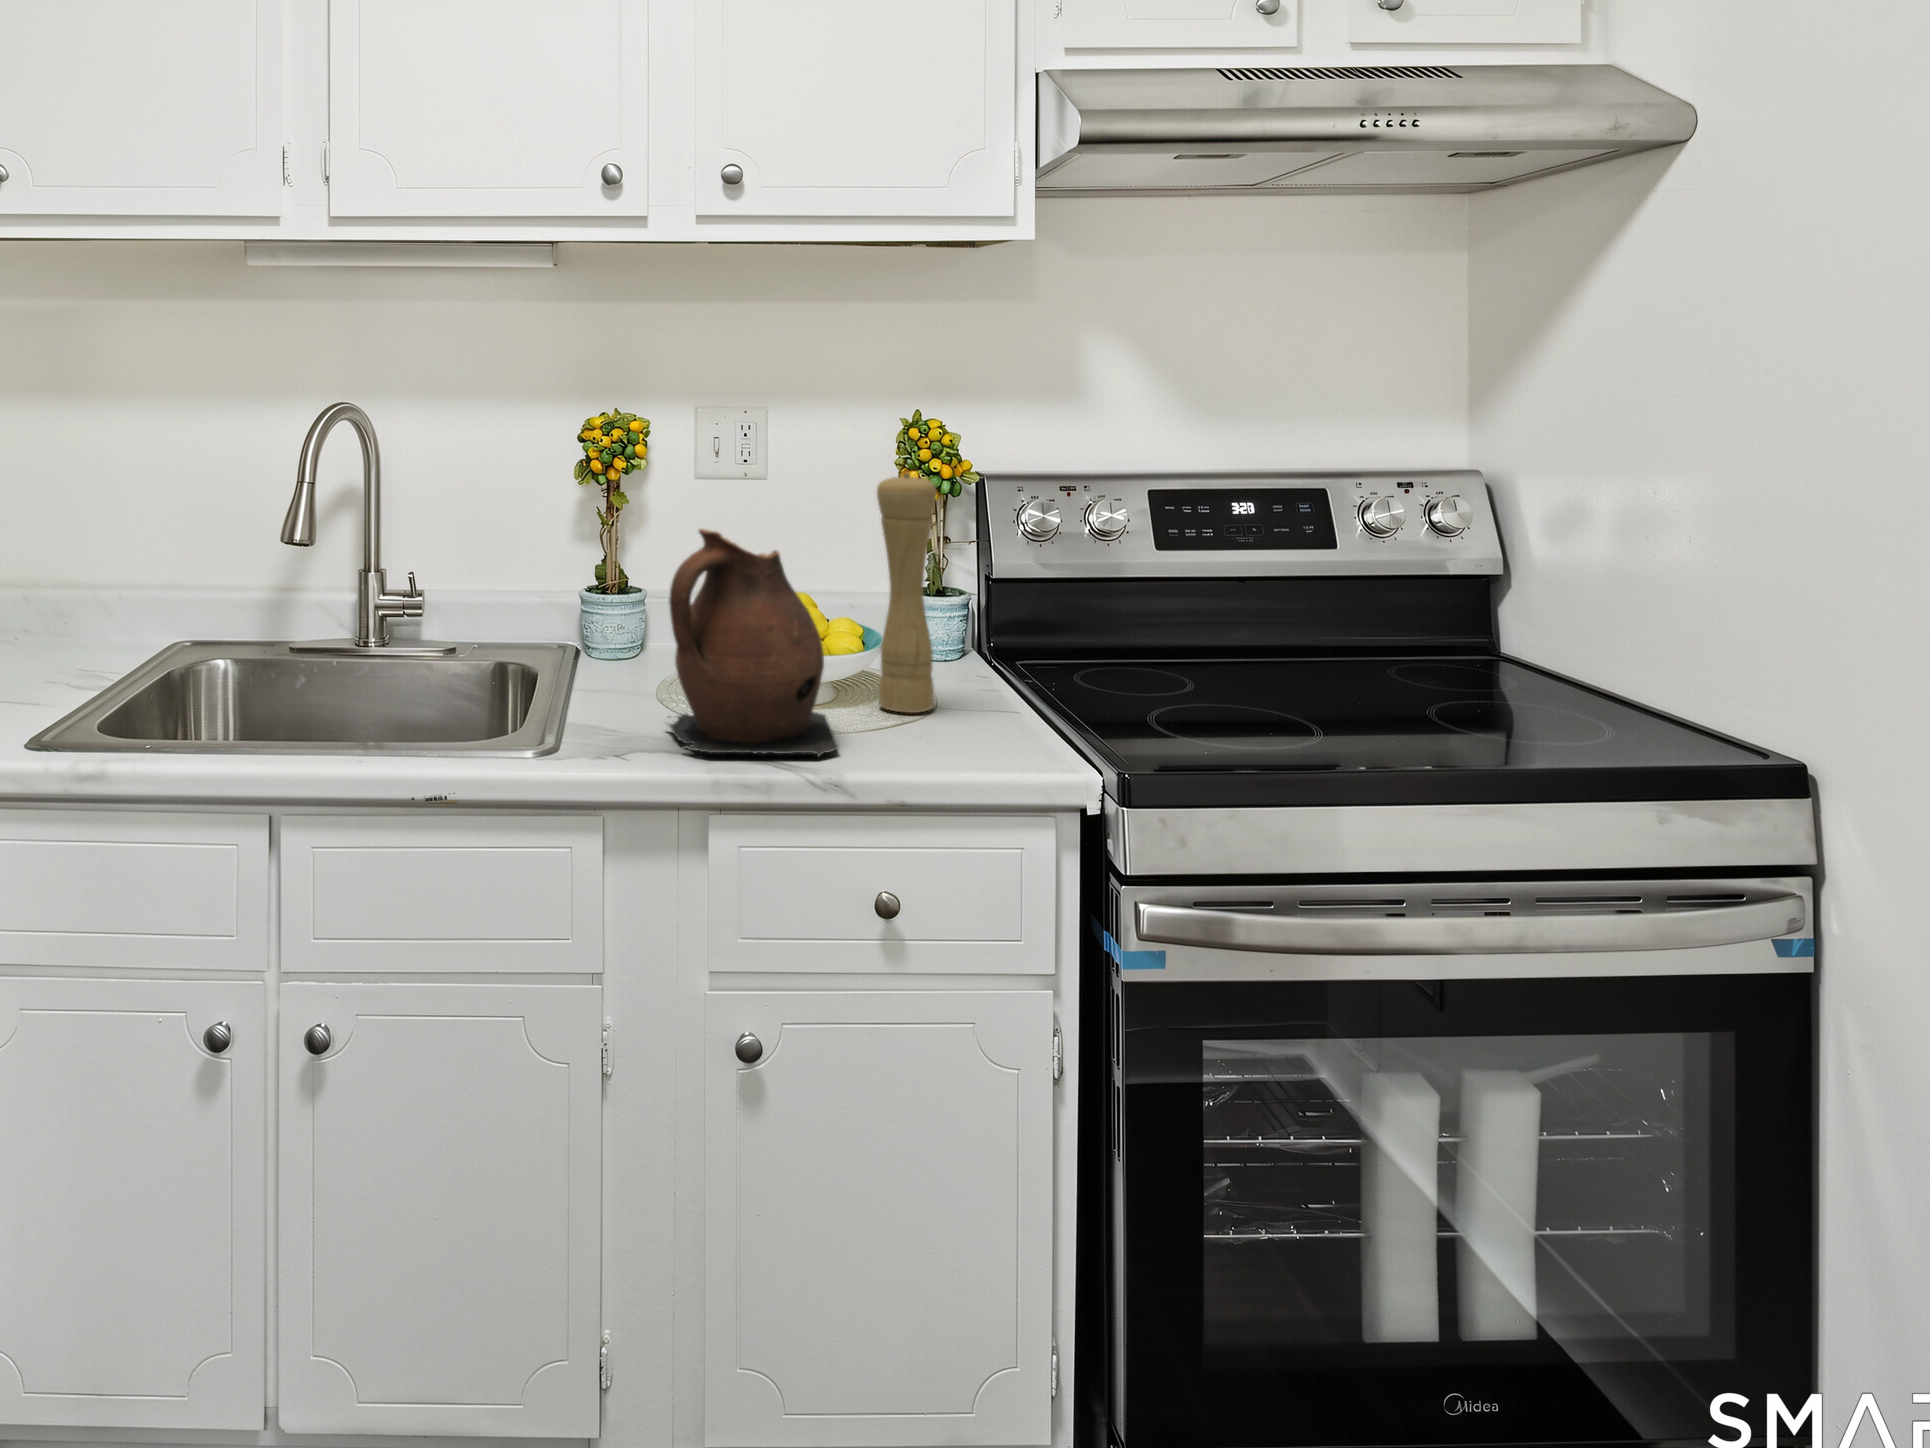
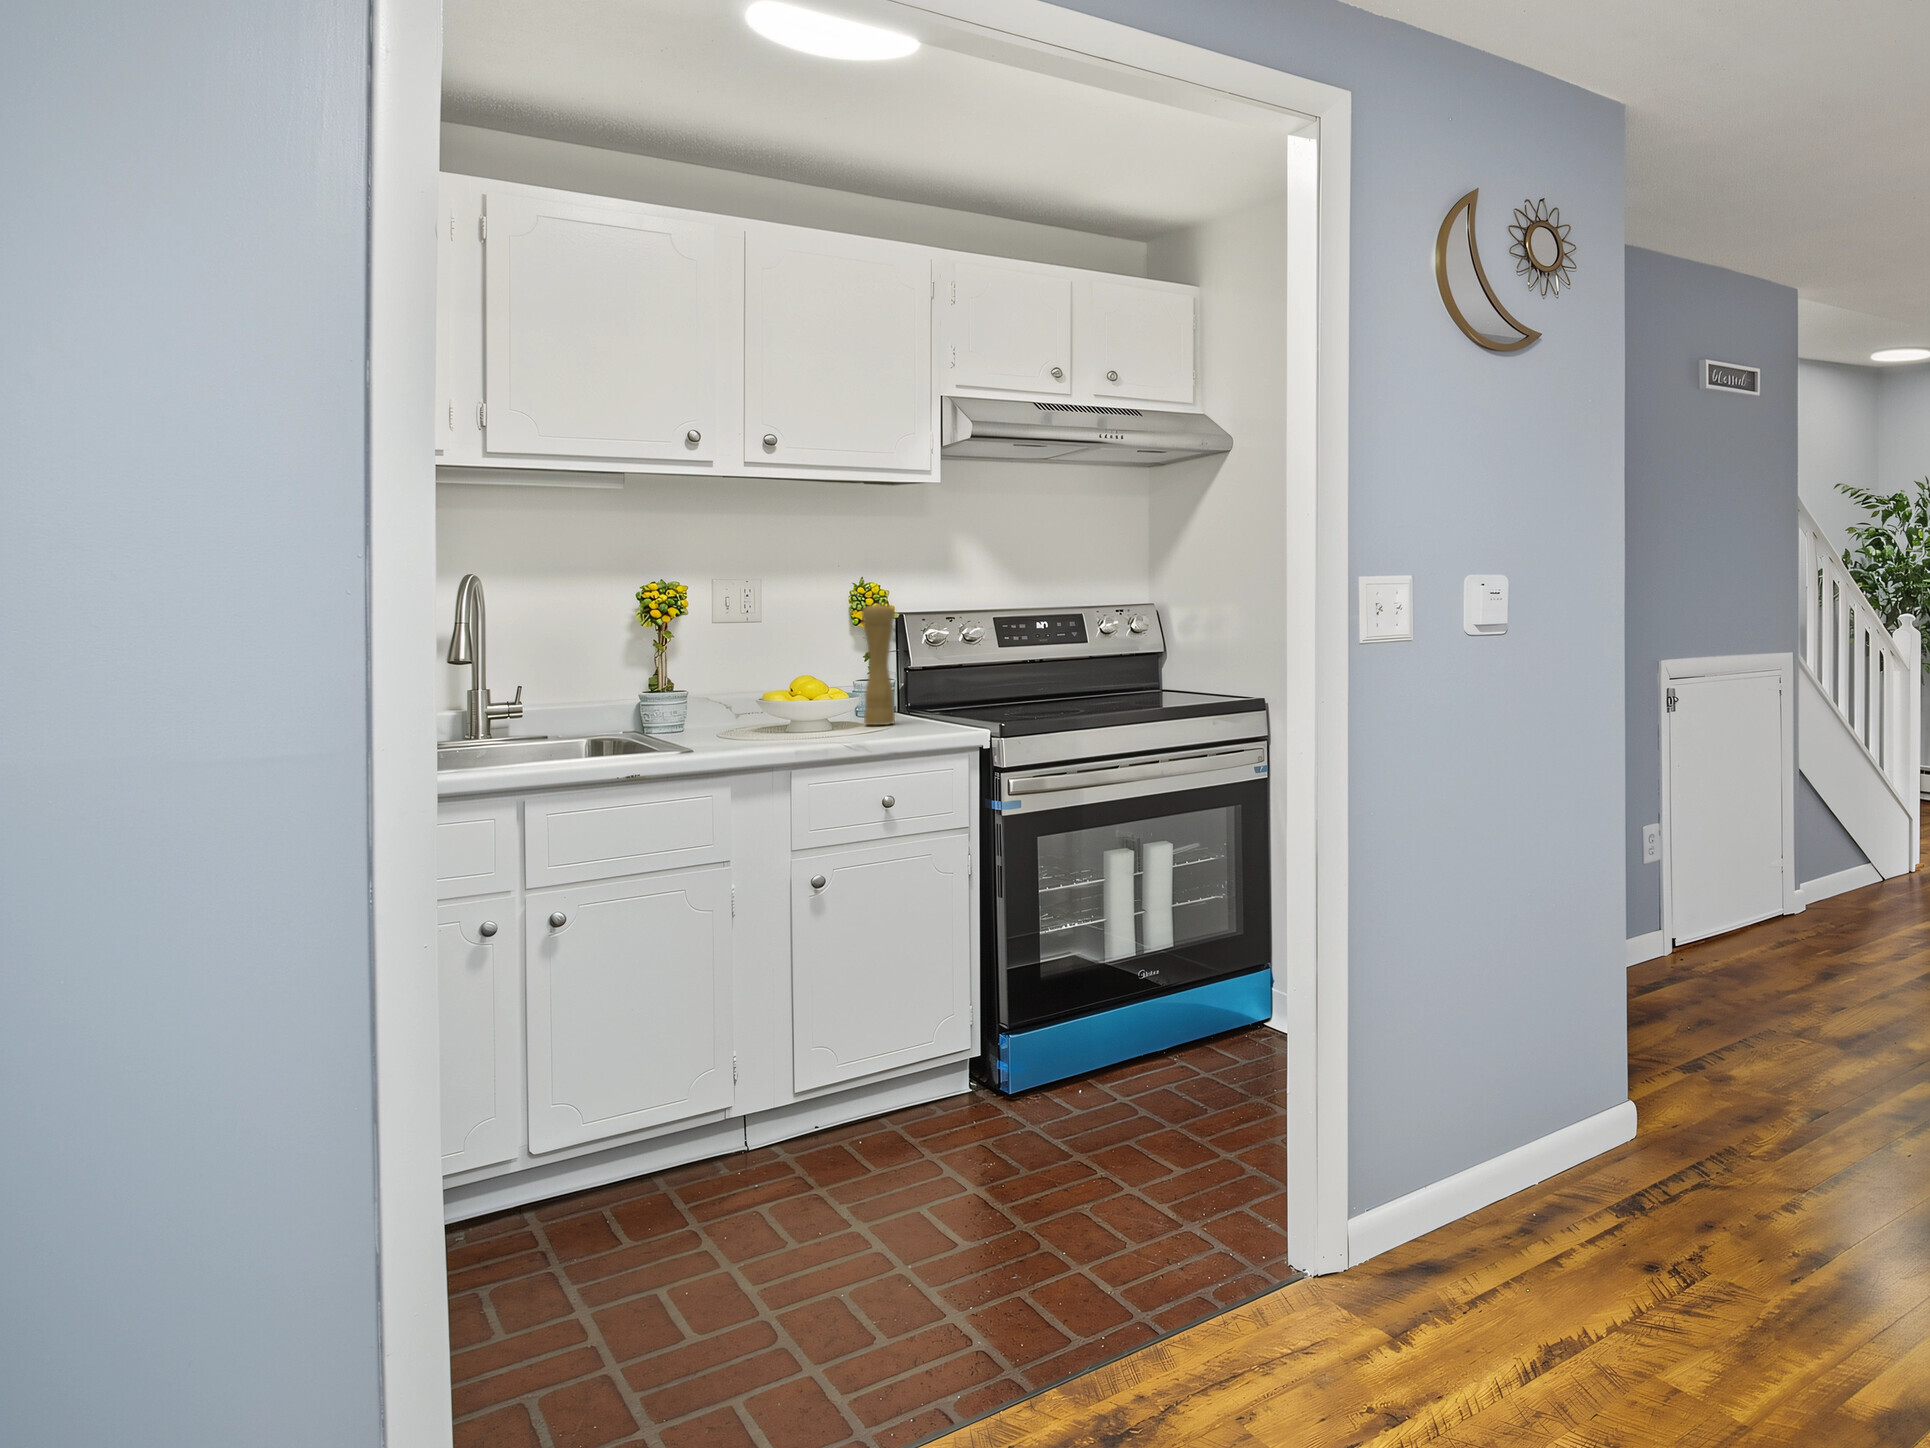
ceramic pitcher: present [669,529,838,757] -> none [750,628,860,739]

